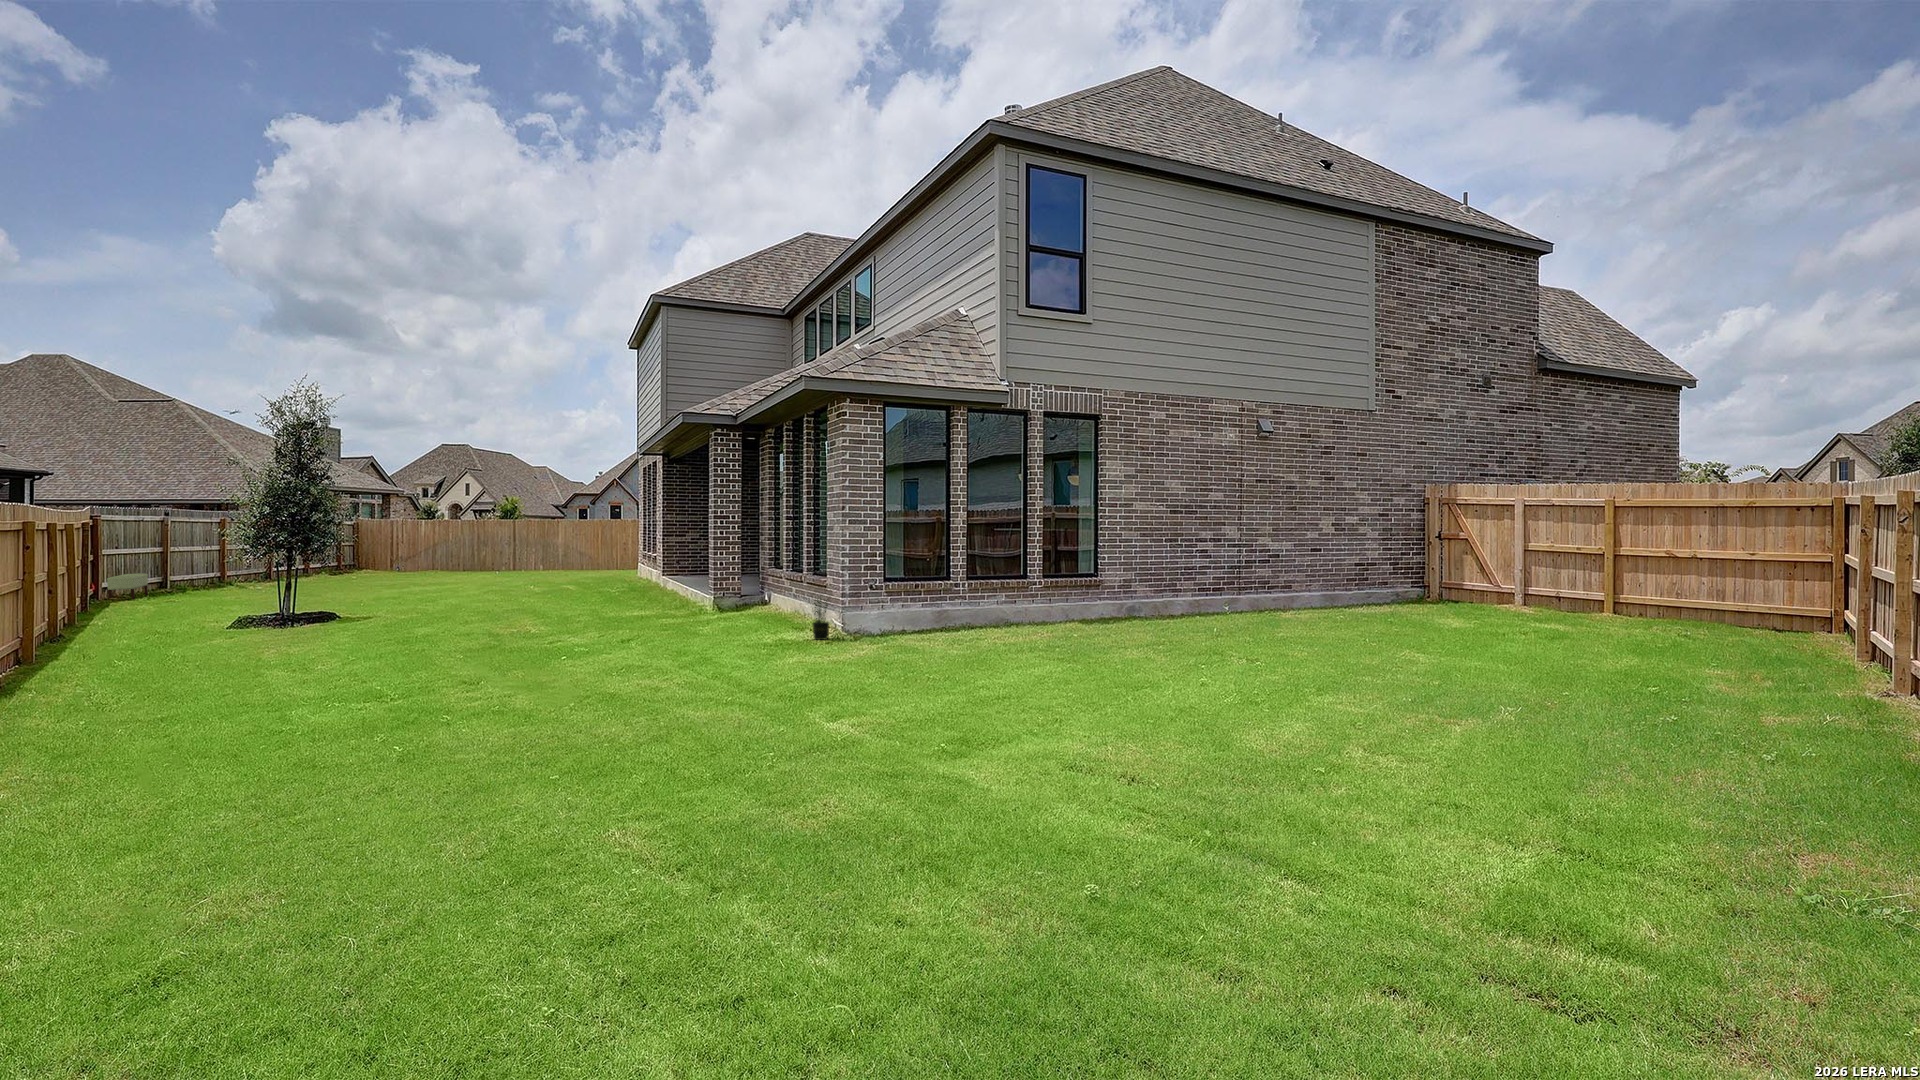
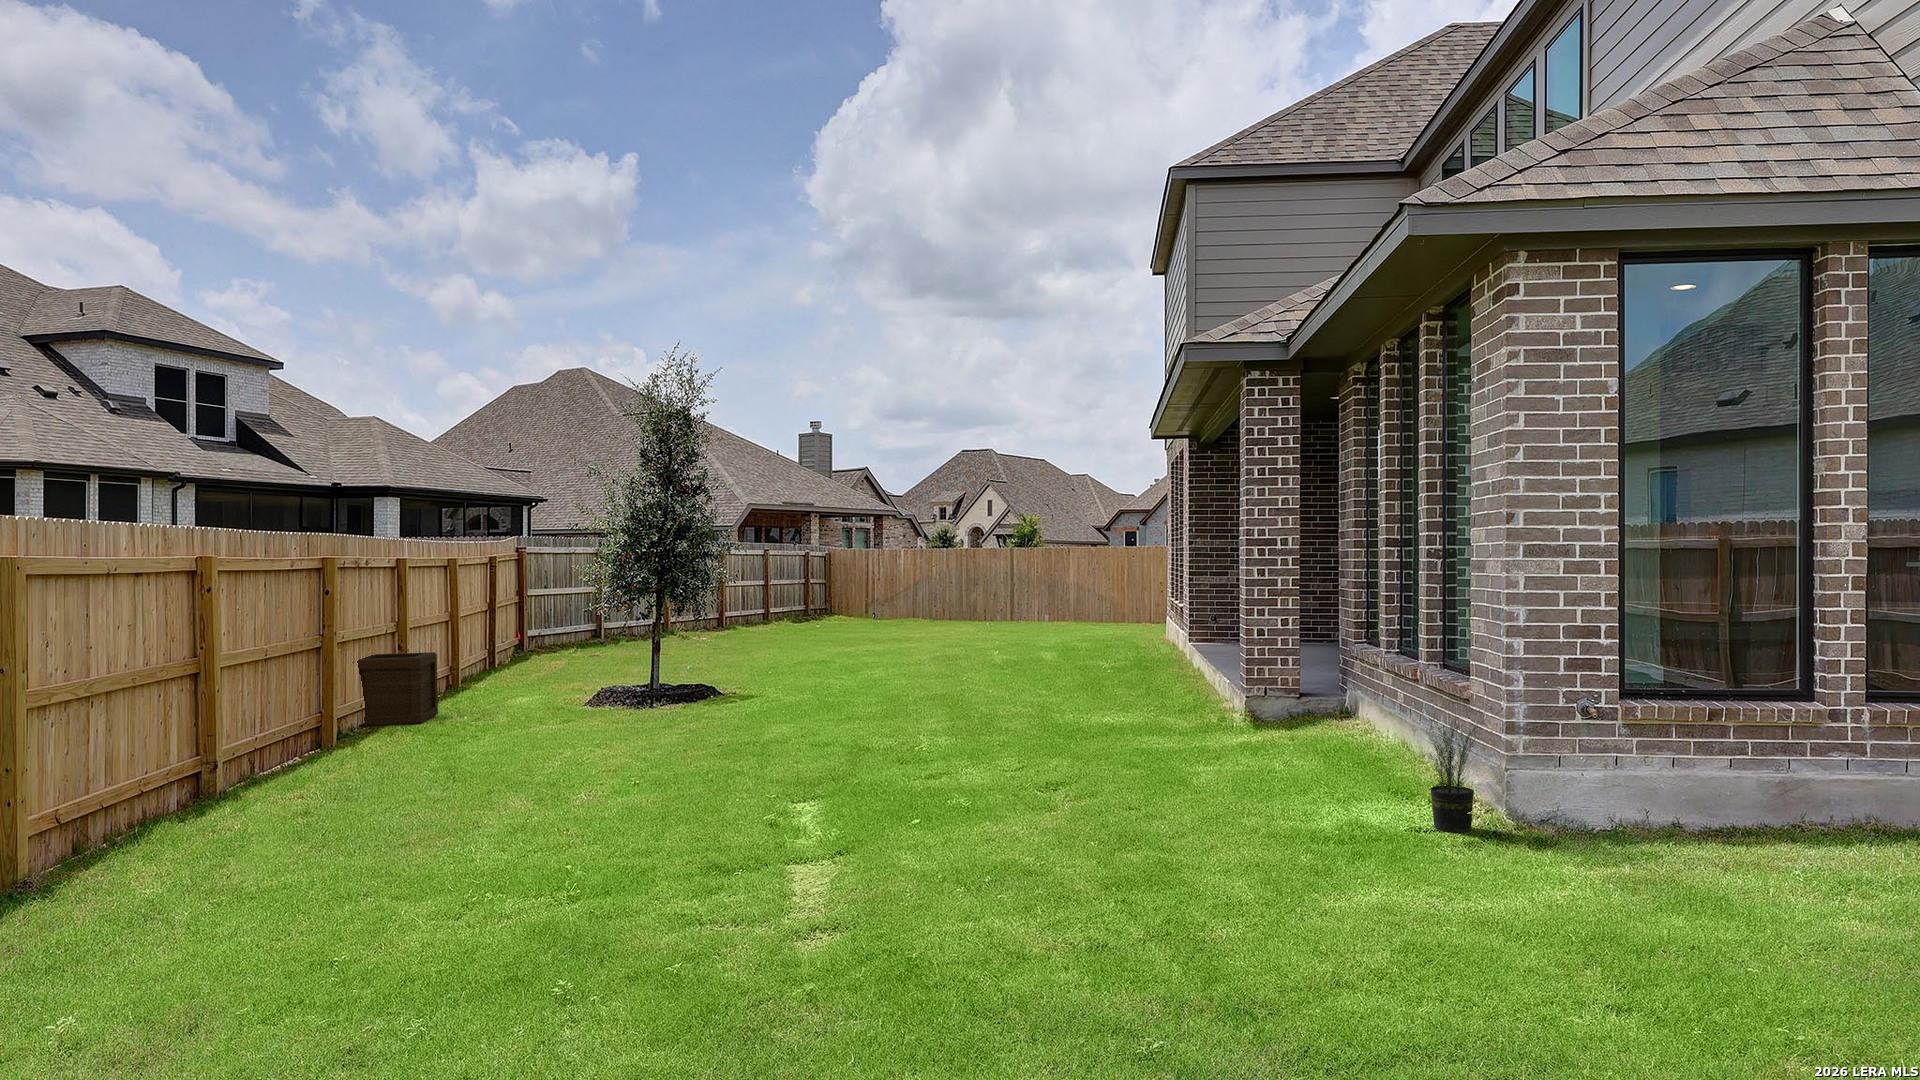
bench: present [107,573,148,600] -> none [536,615,581,649]
wooden crate: none [41,596,116,653] -> present [357,652,438,727]

